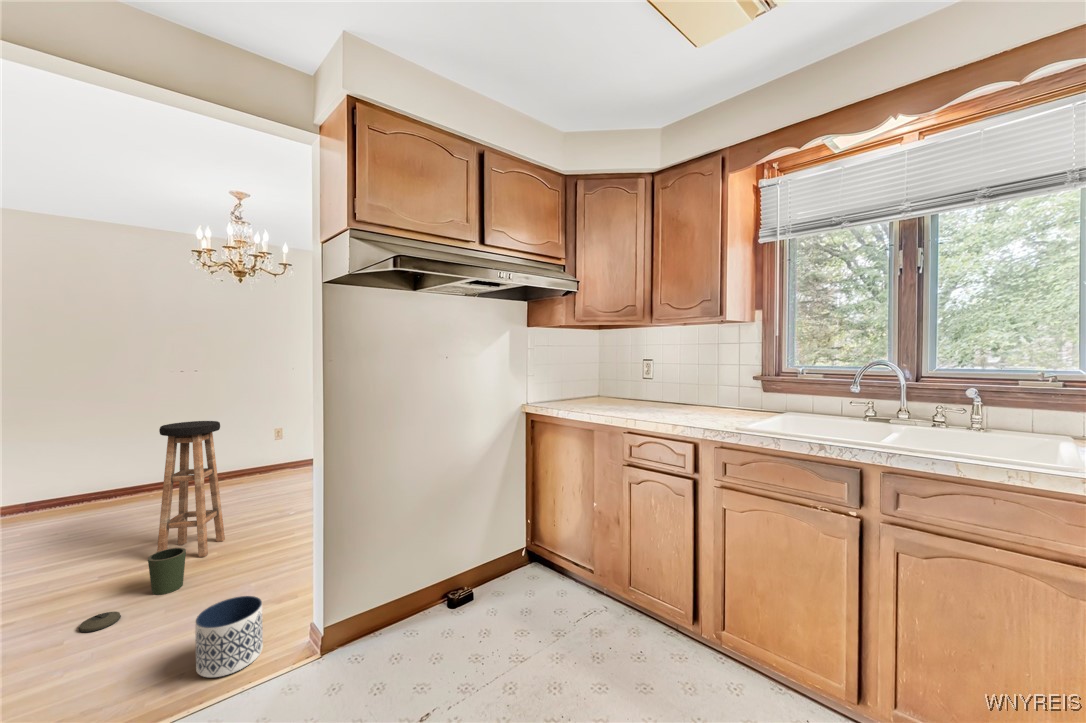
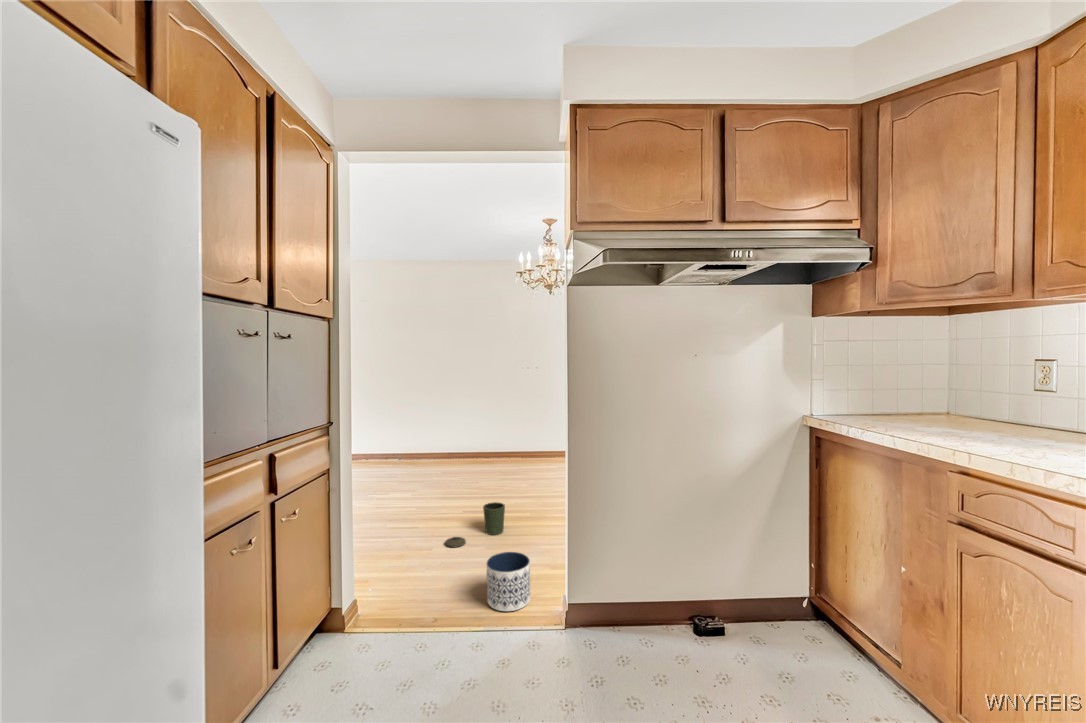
bar stool: present [157,421,225,557] -> none [495,408,538,515]

